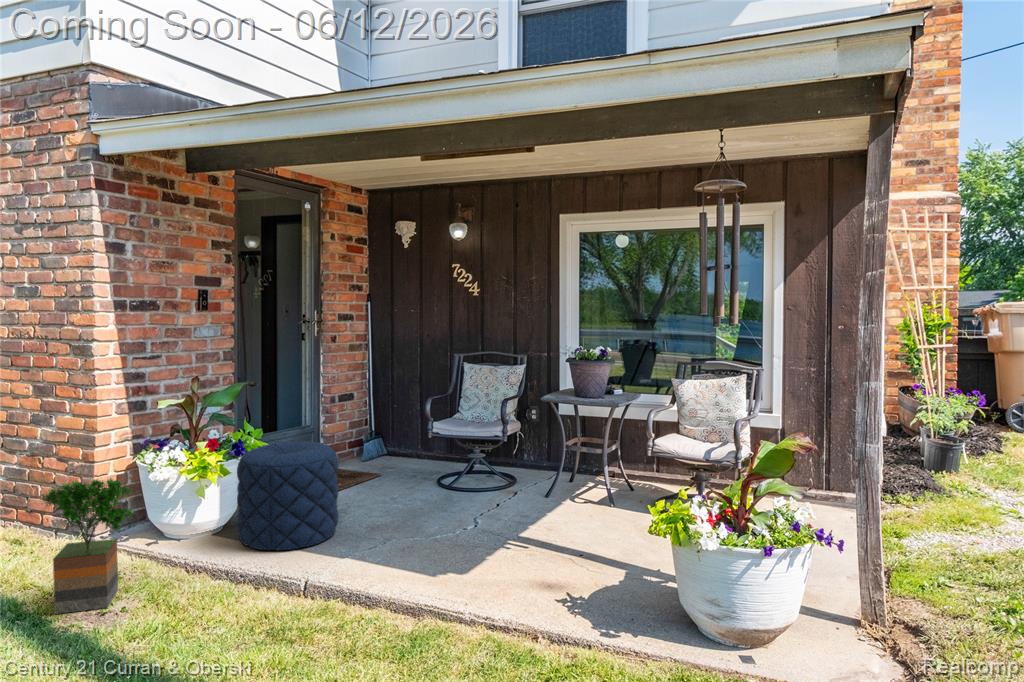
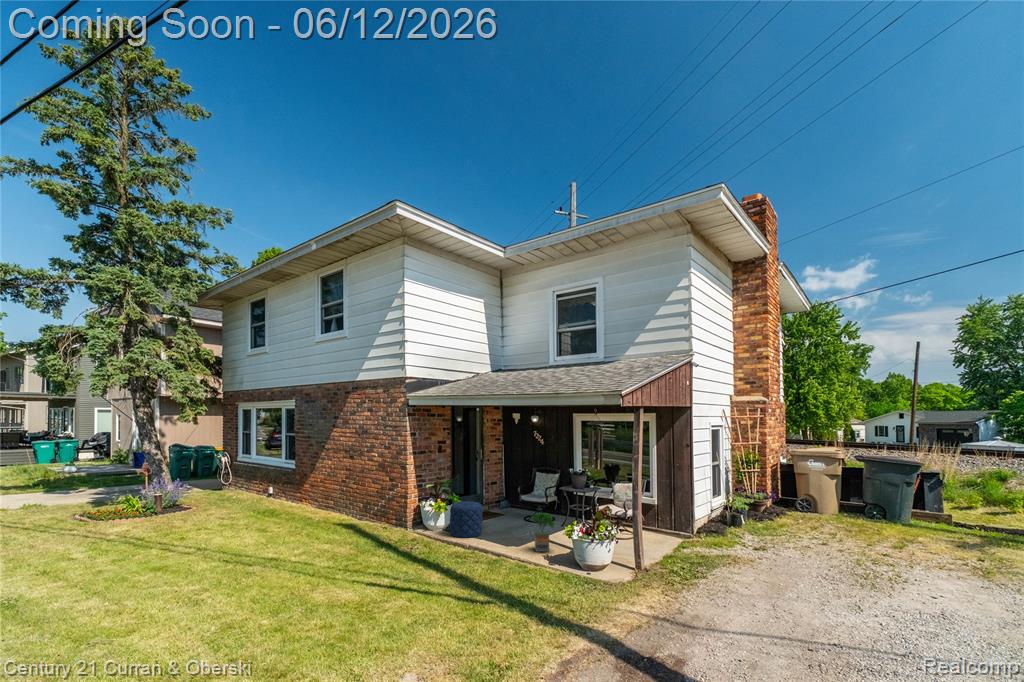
potted tree: present [42,478,133,614] -> present [531,513,555,552]

